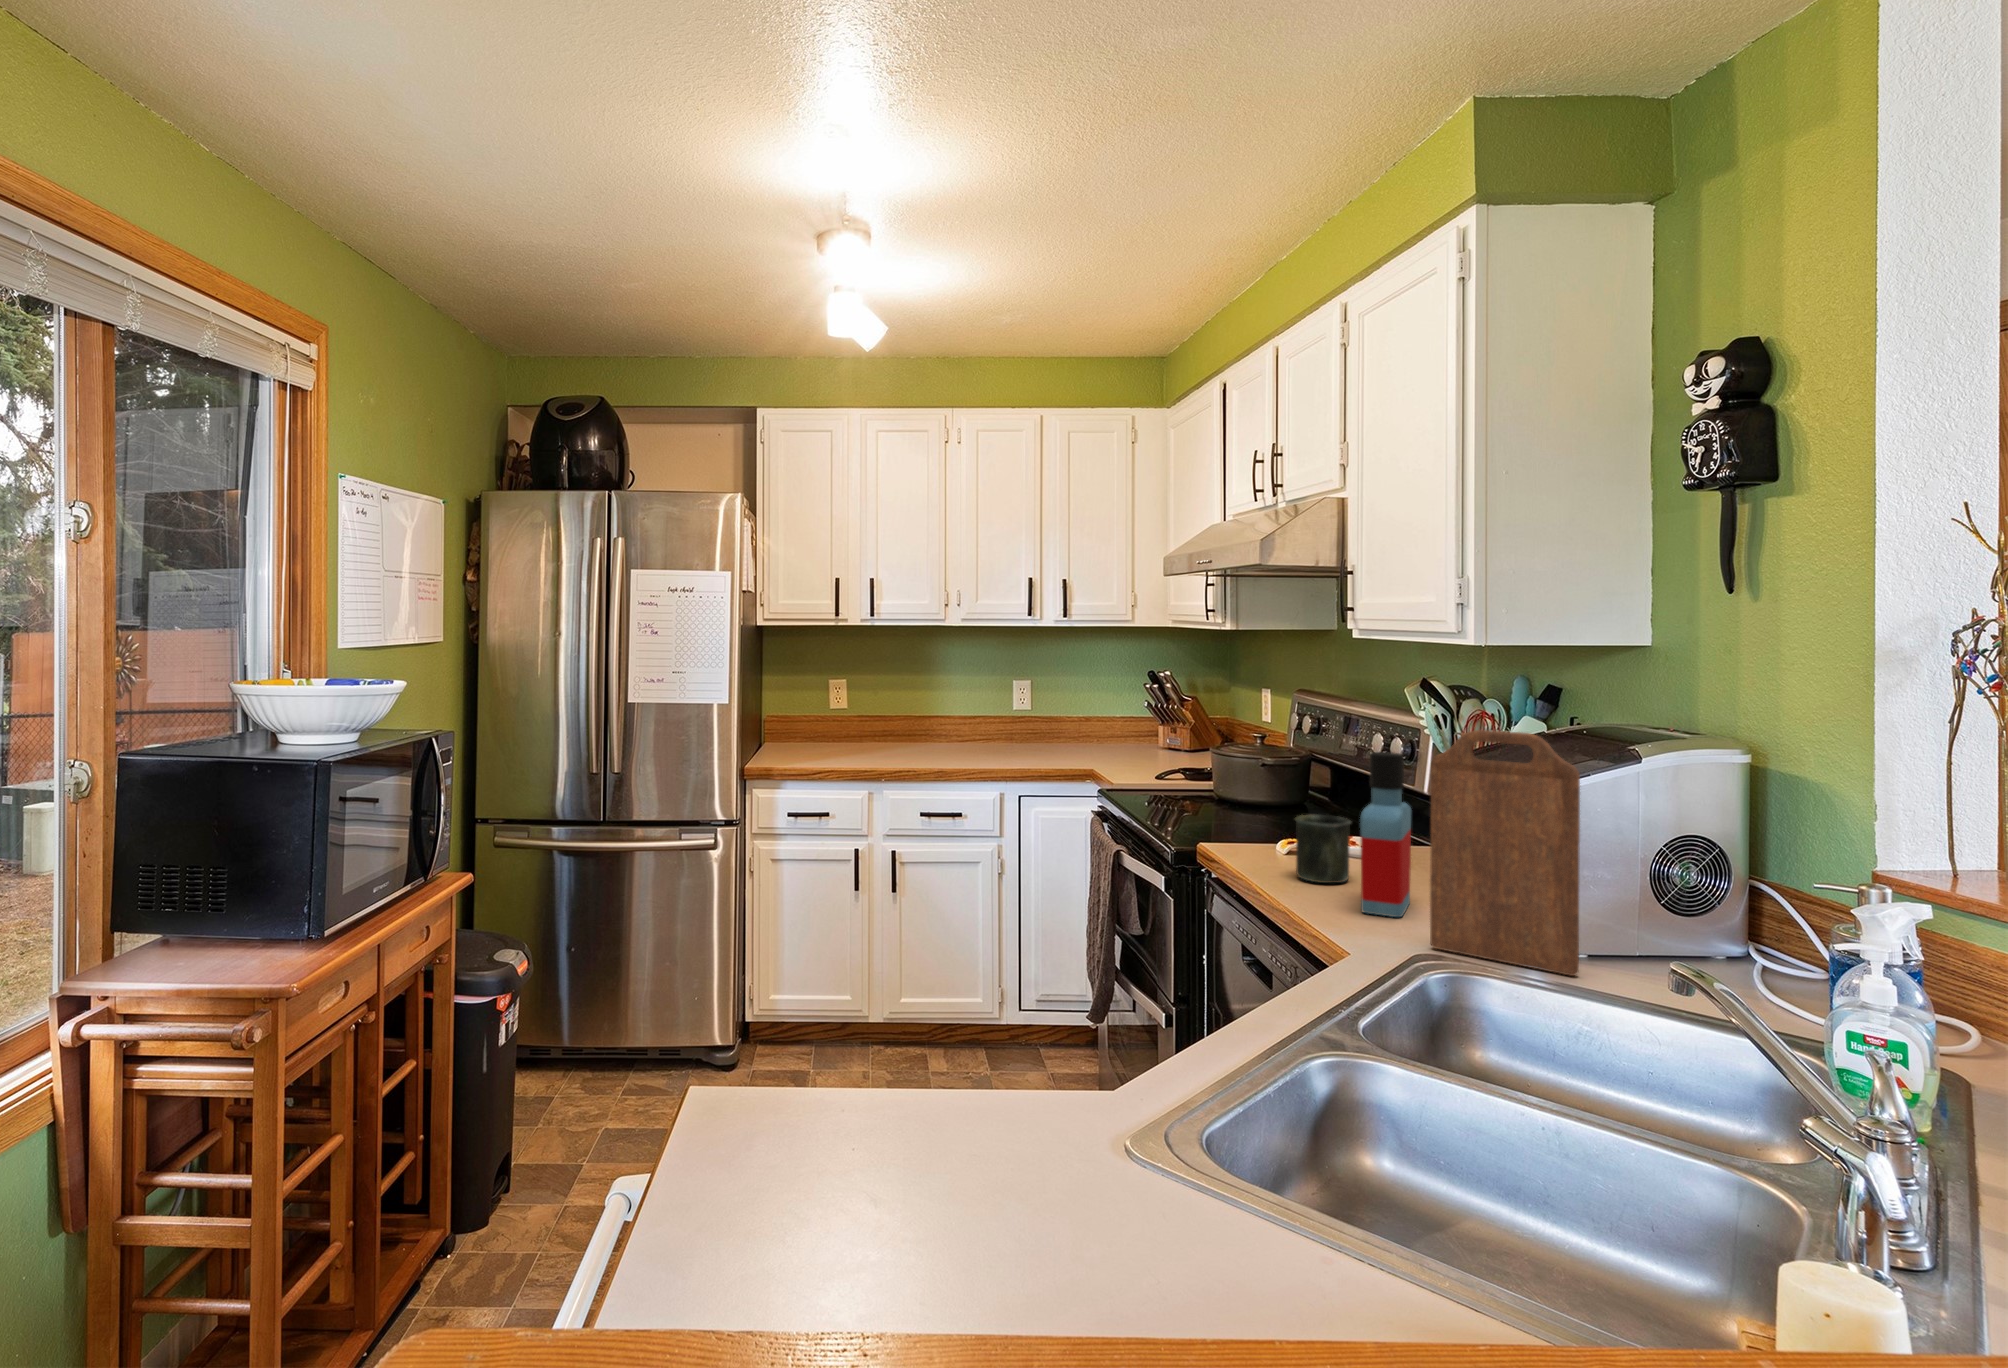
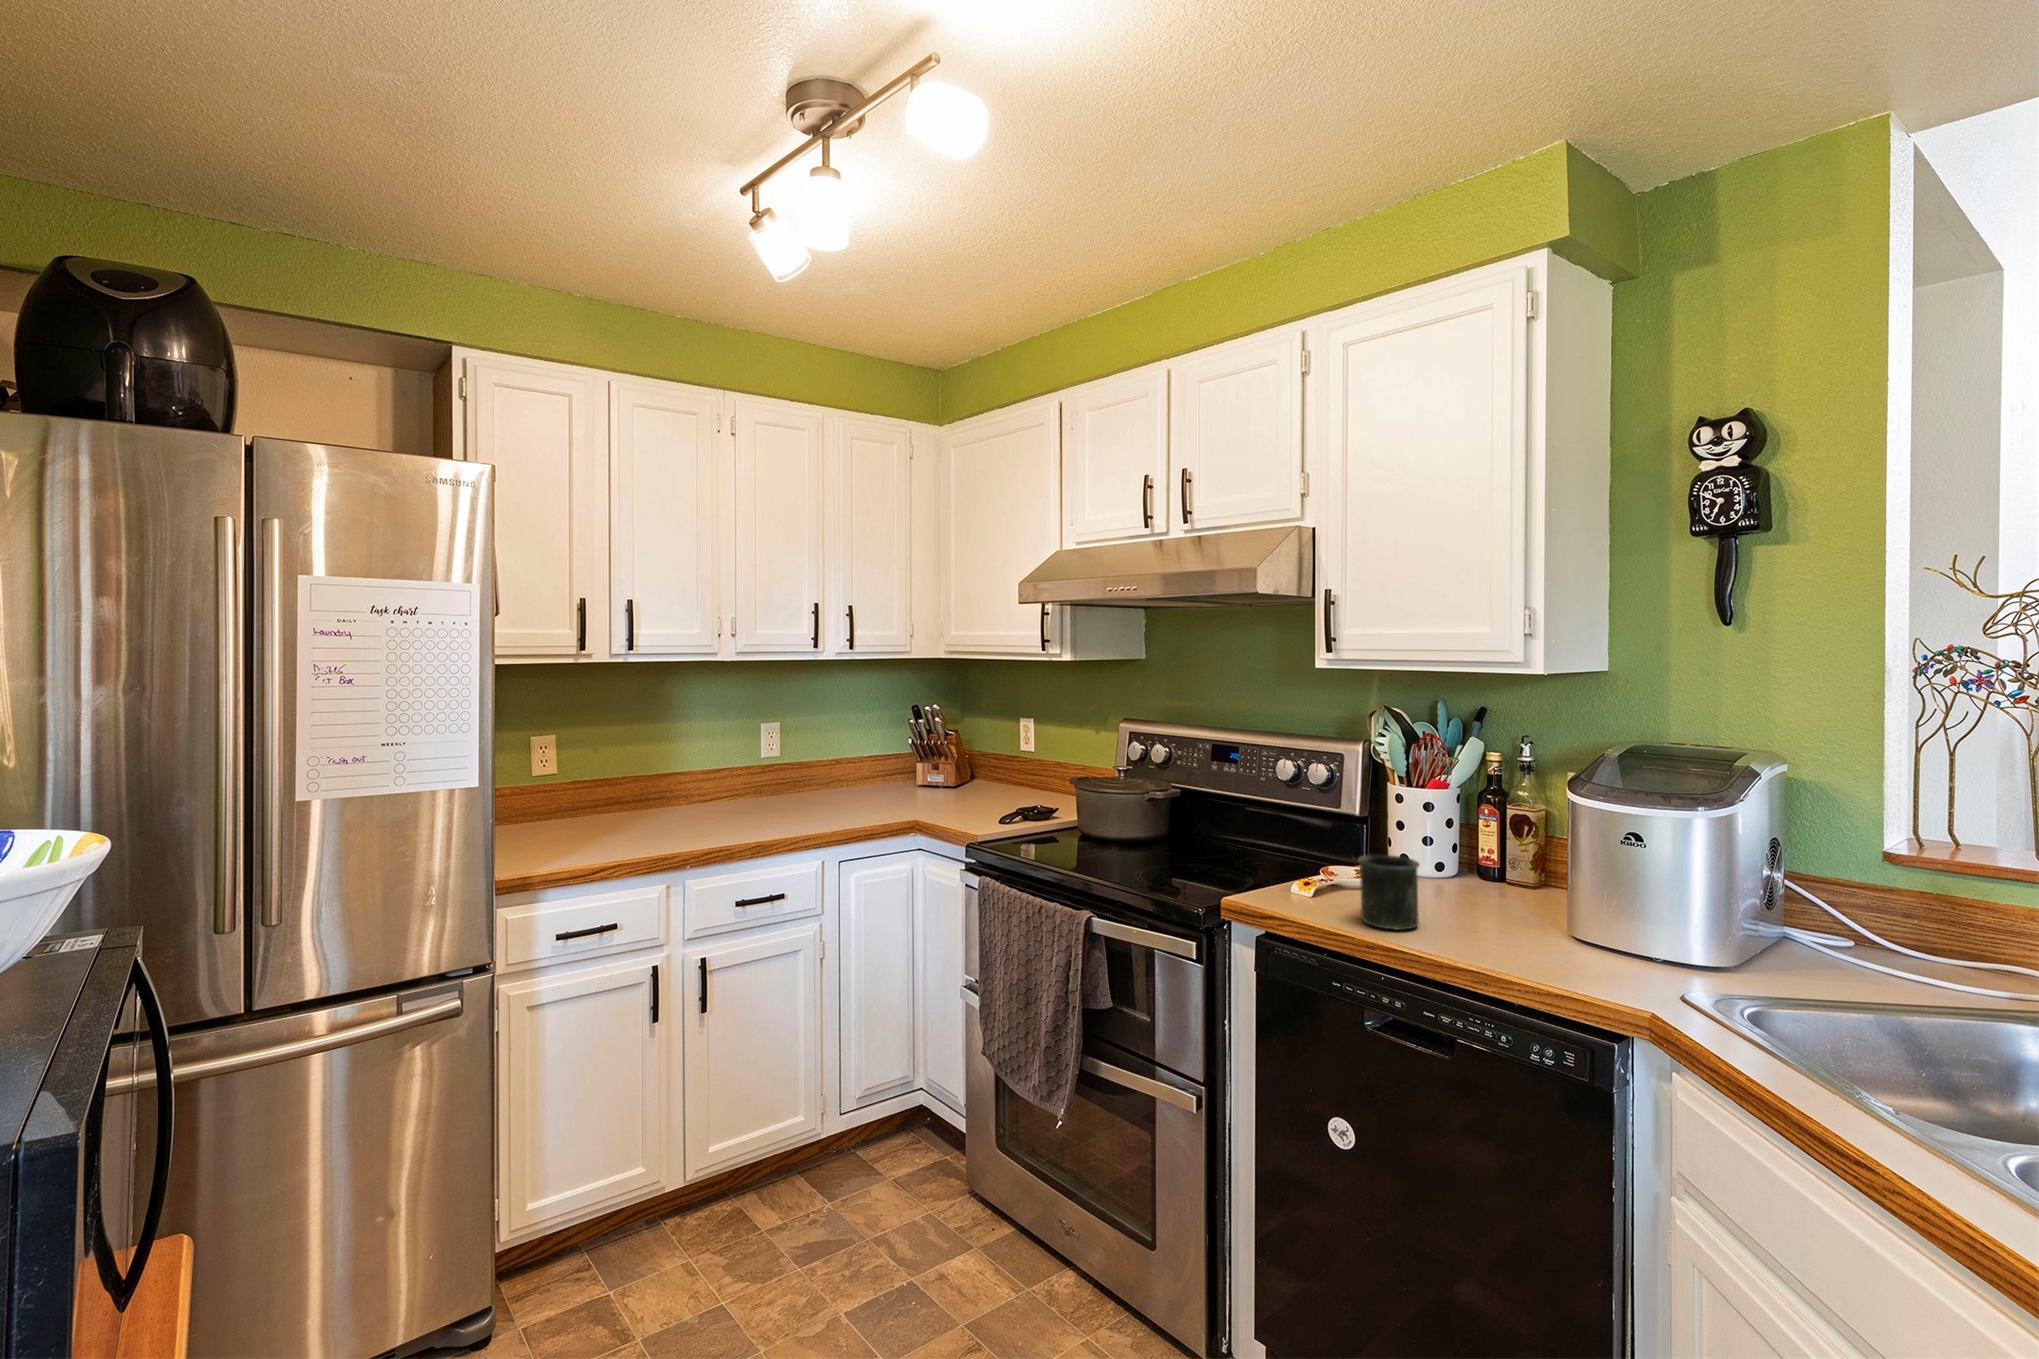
cutting board: present [1430,730,1580,976] -> none [1661,763,1821,998]
bottle: present [1360,752,1411,917] -> none [1472,787,1561,960]

